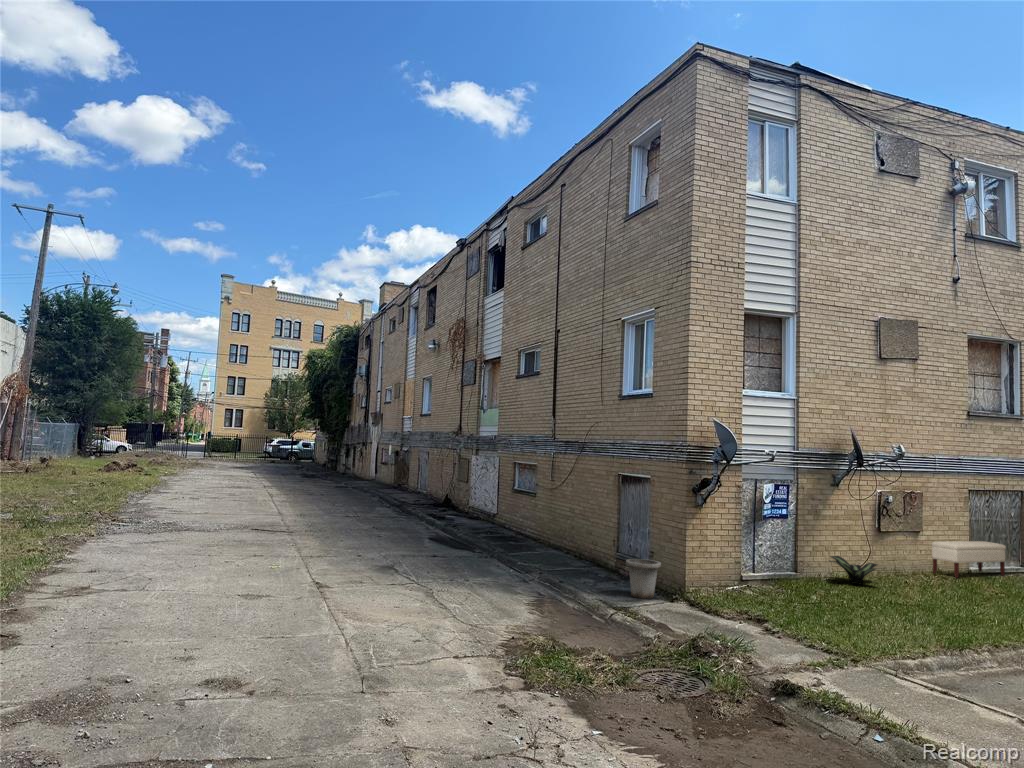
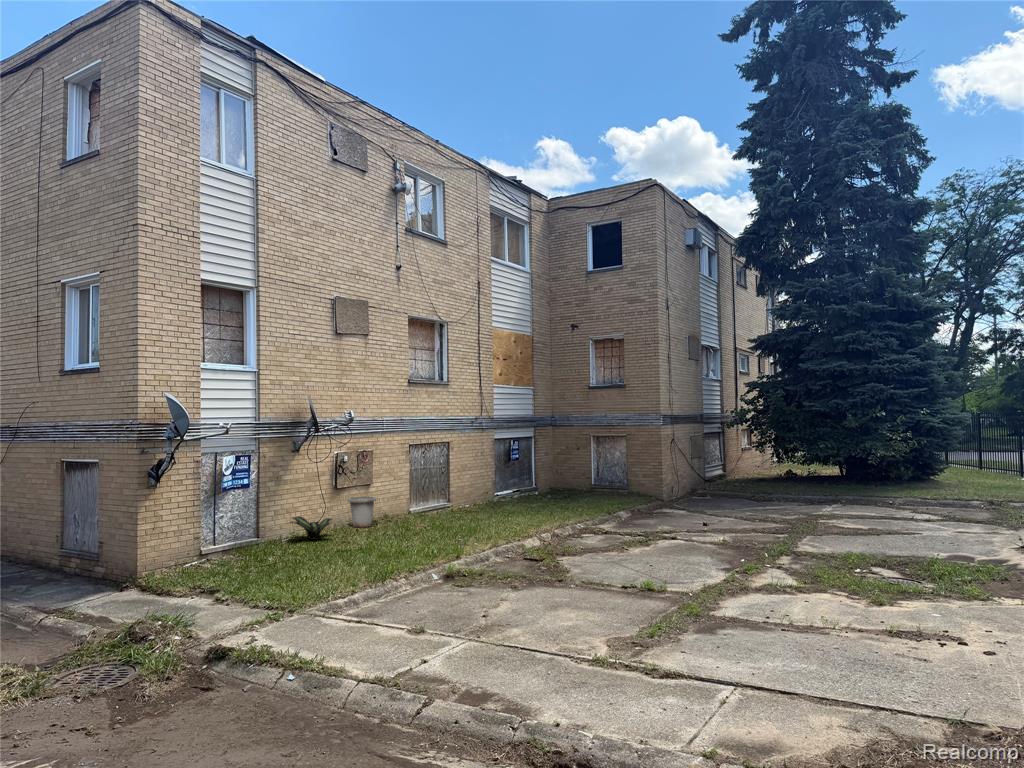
bench: present [932,541,1006,578] -> none [380,486,434,520]
trash can: present [626,559,661,599] -> present [348,497,376,528]

